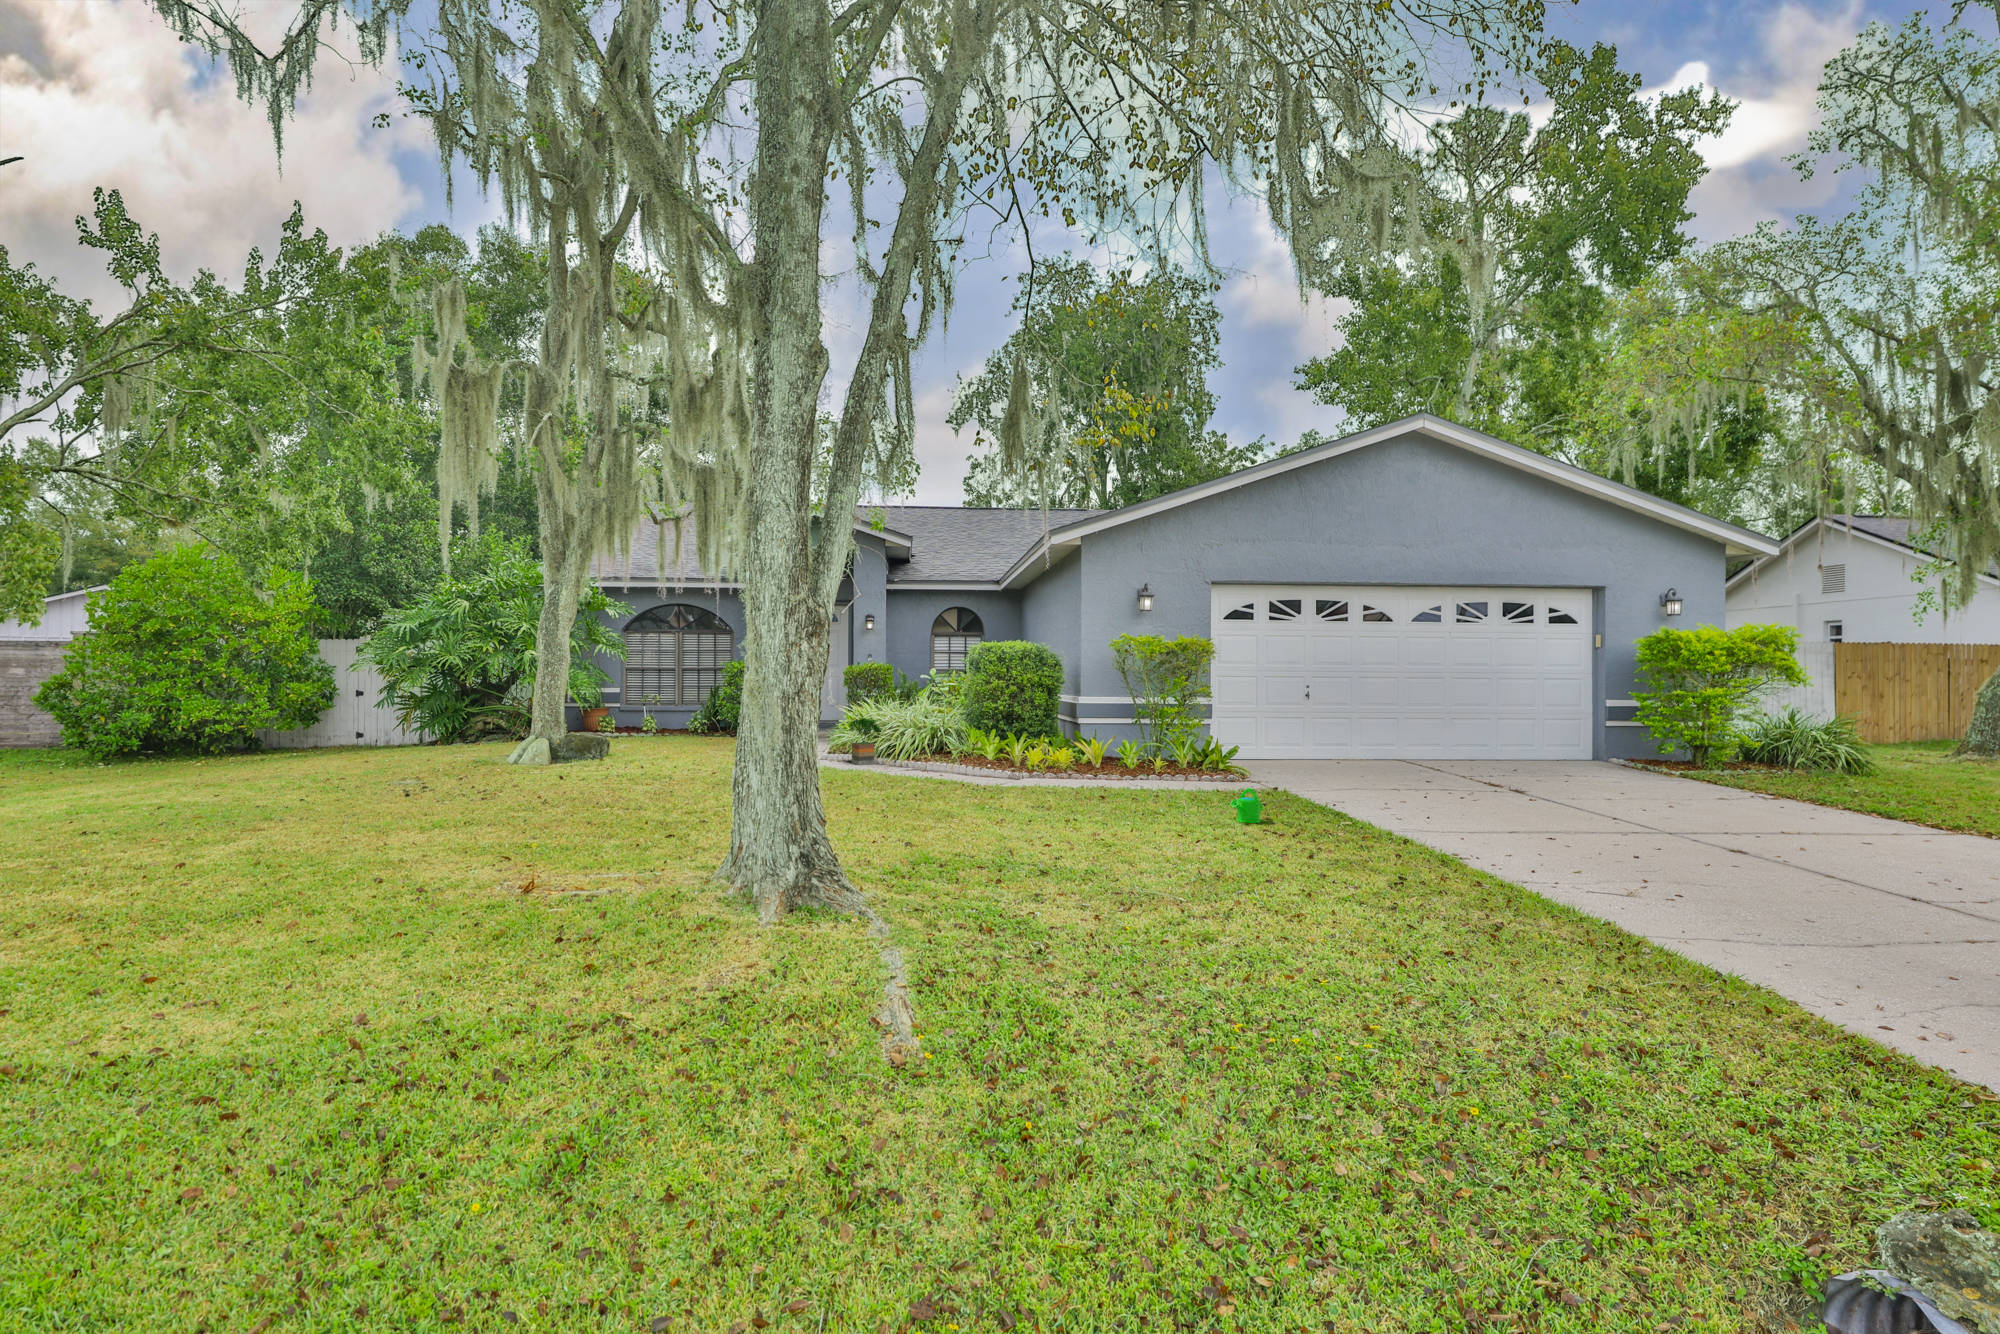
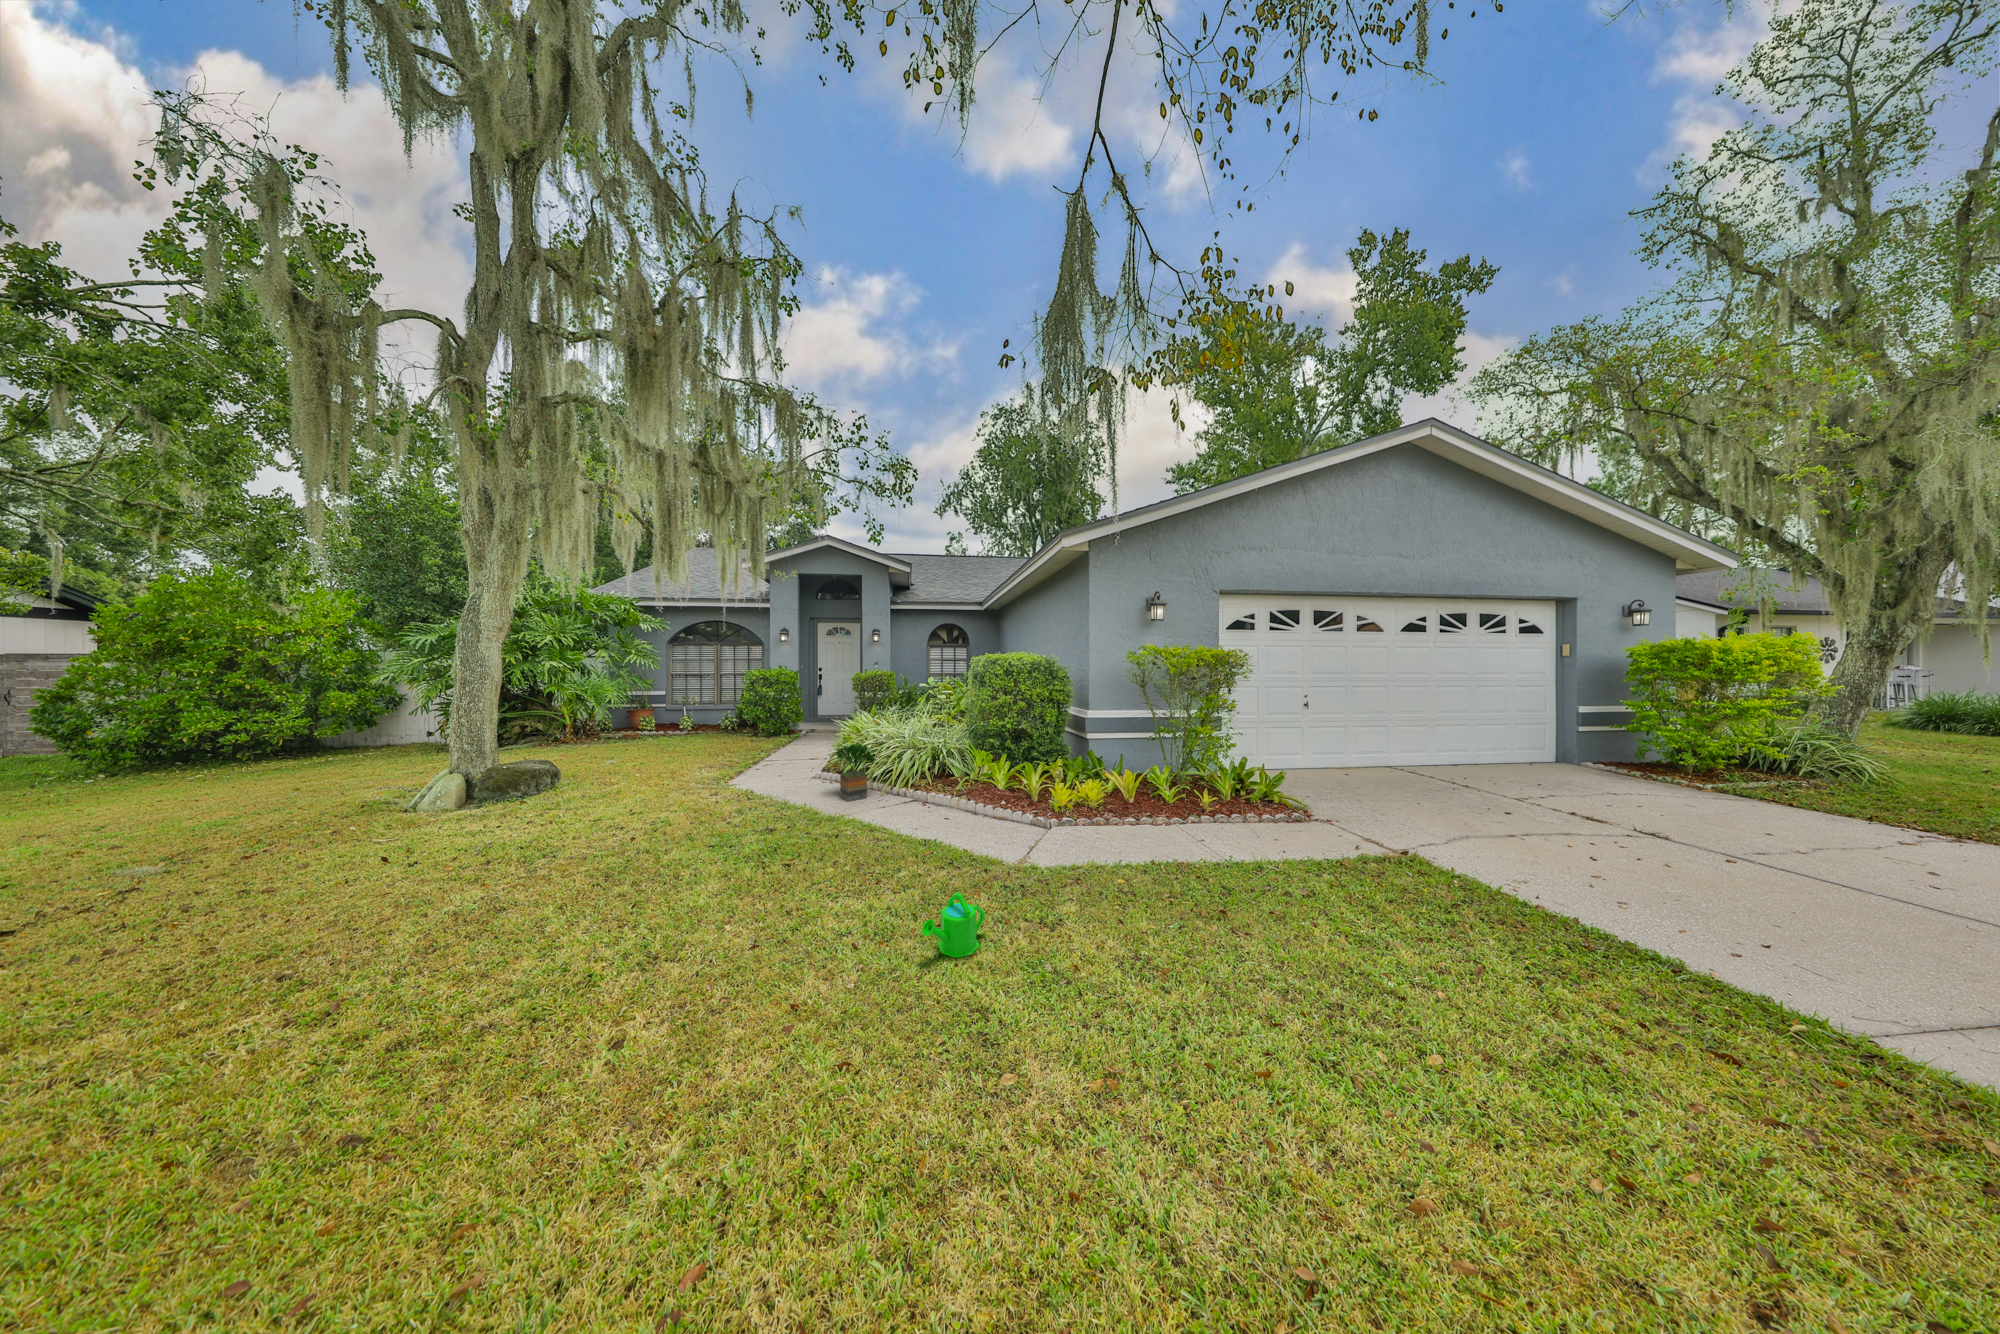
watering can: present [1230,788,1263,823] -> present [922,892,985,958]

